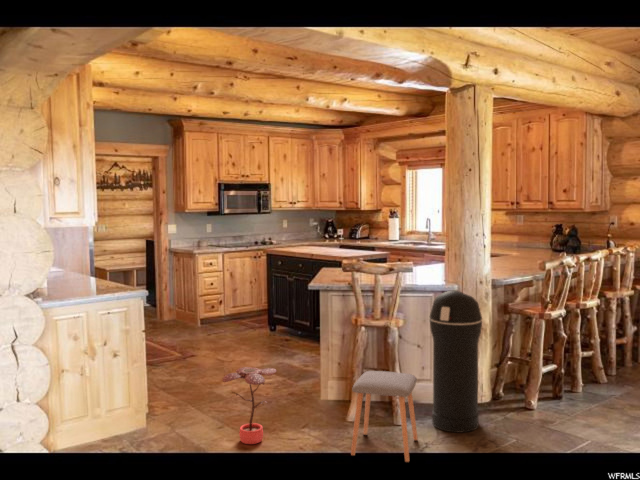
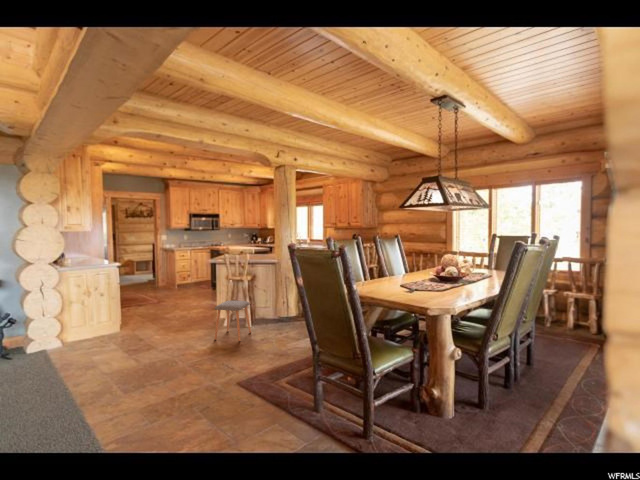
trash can: present [430,291,482,433] -> none [261,262,286,329]
potted plant: present [222,367,277,444] -> none [154,300,183,337]

